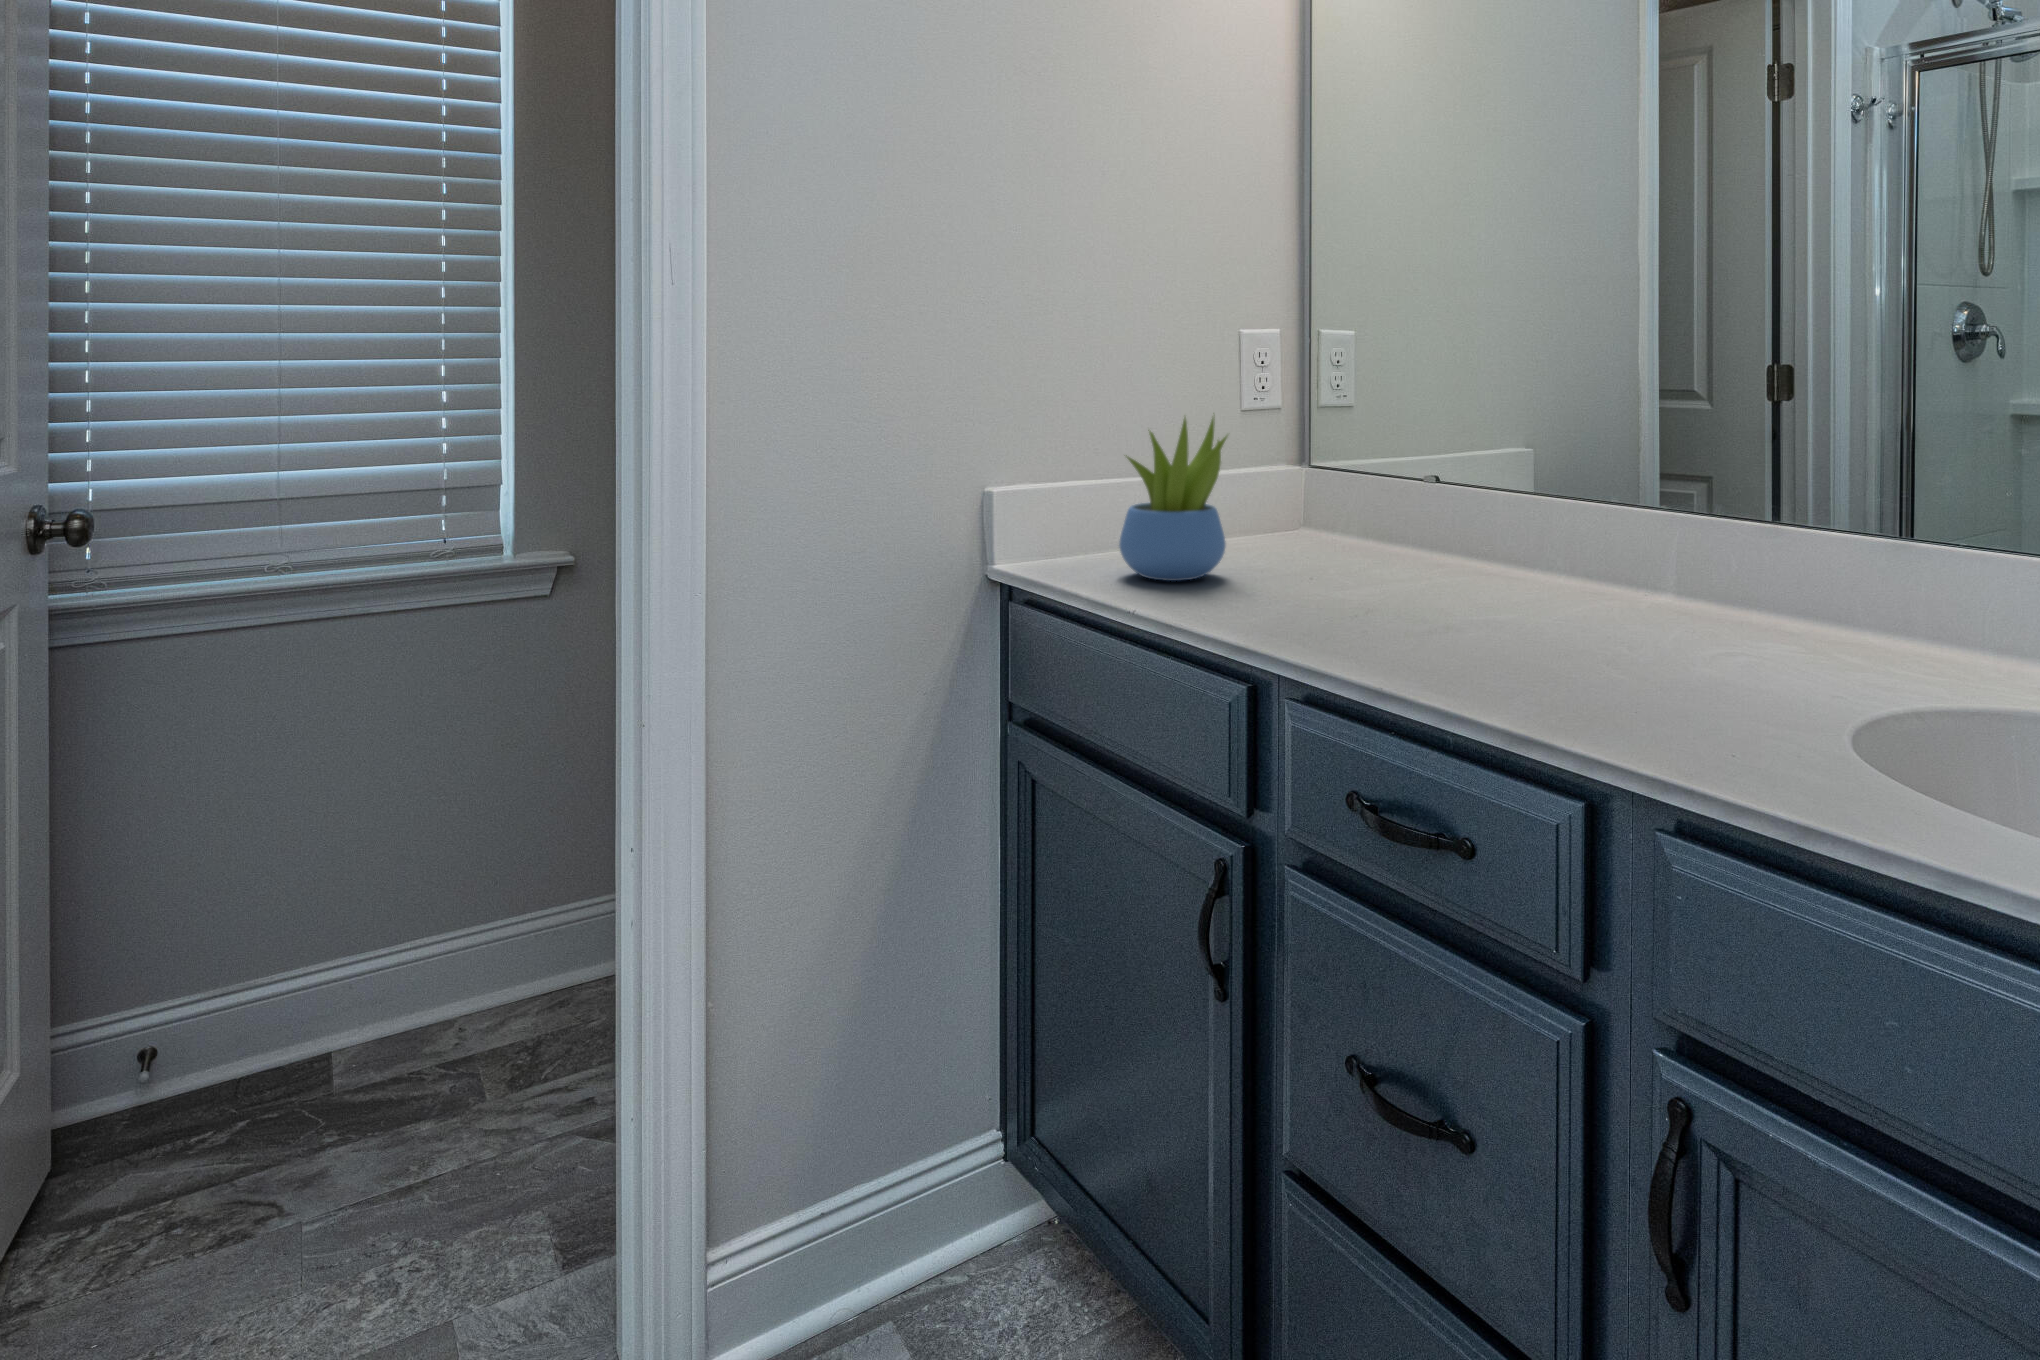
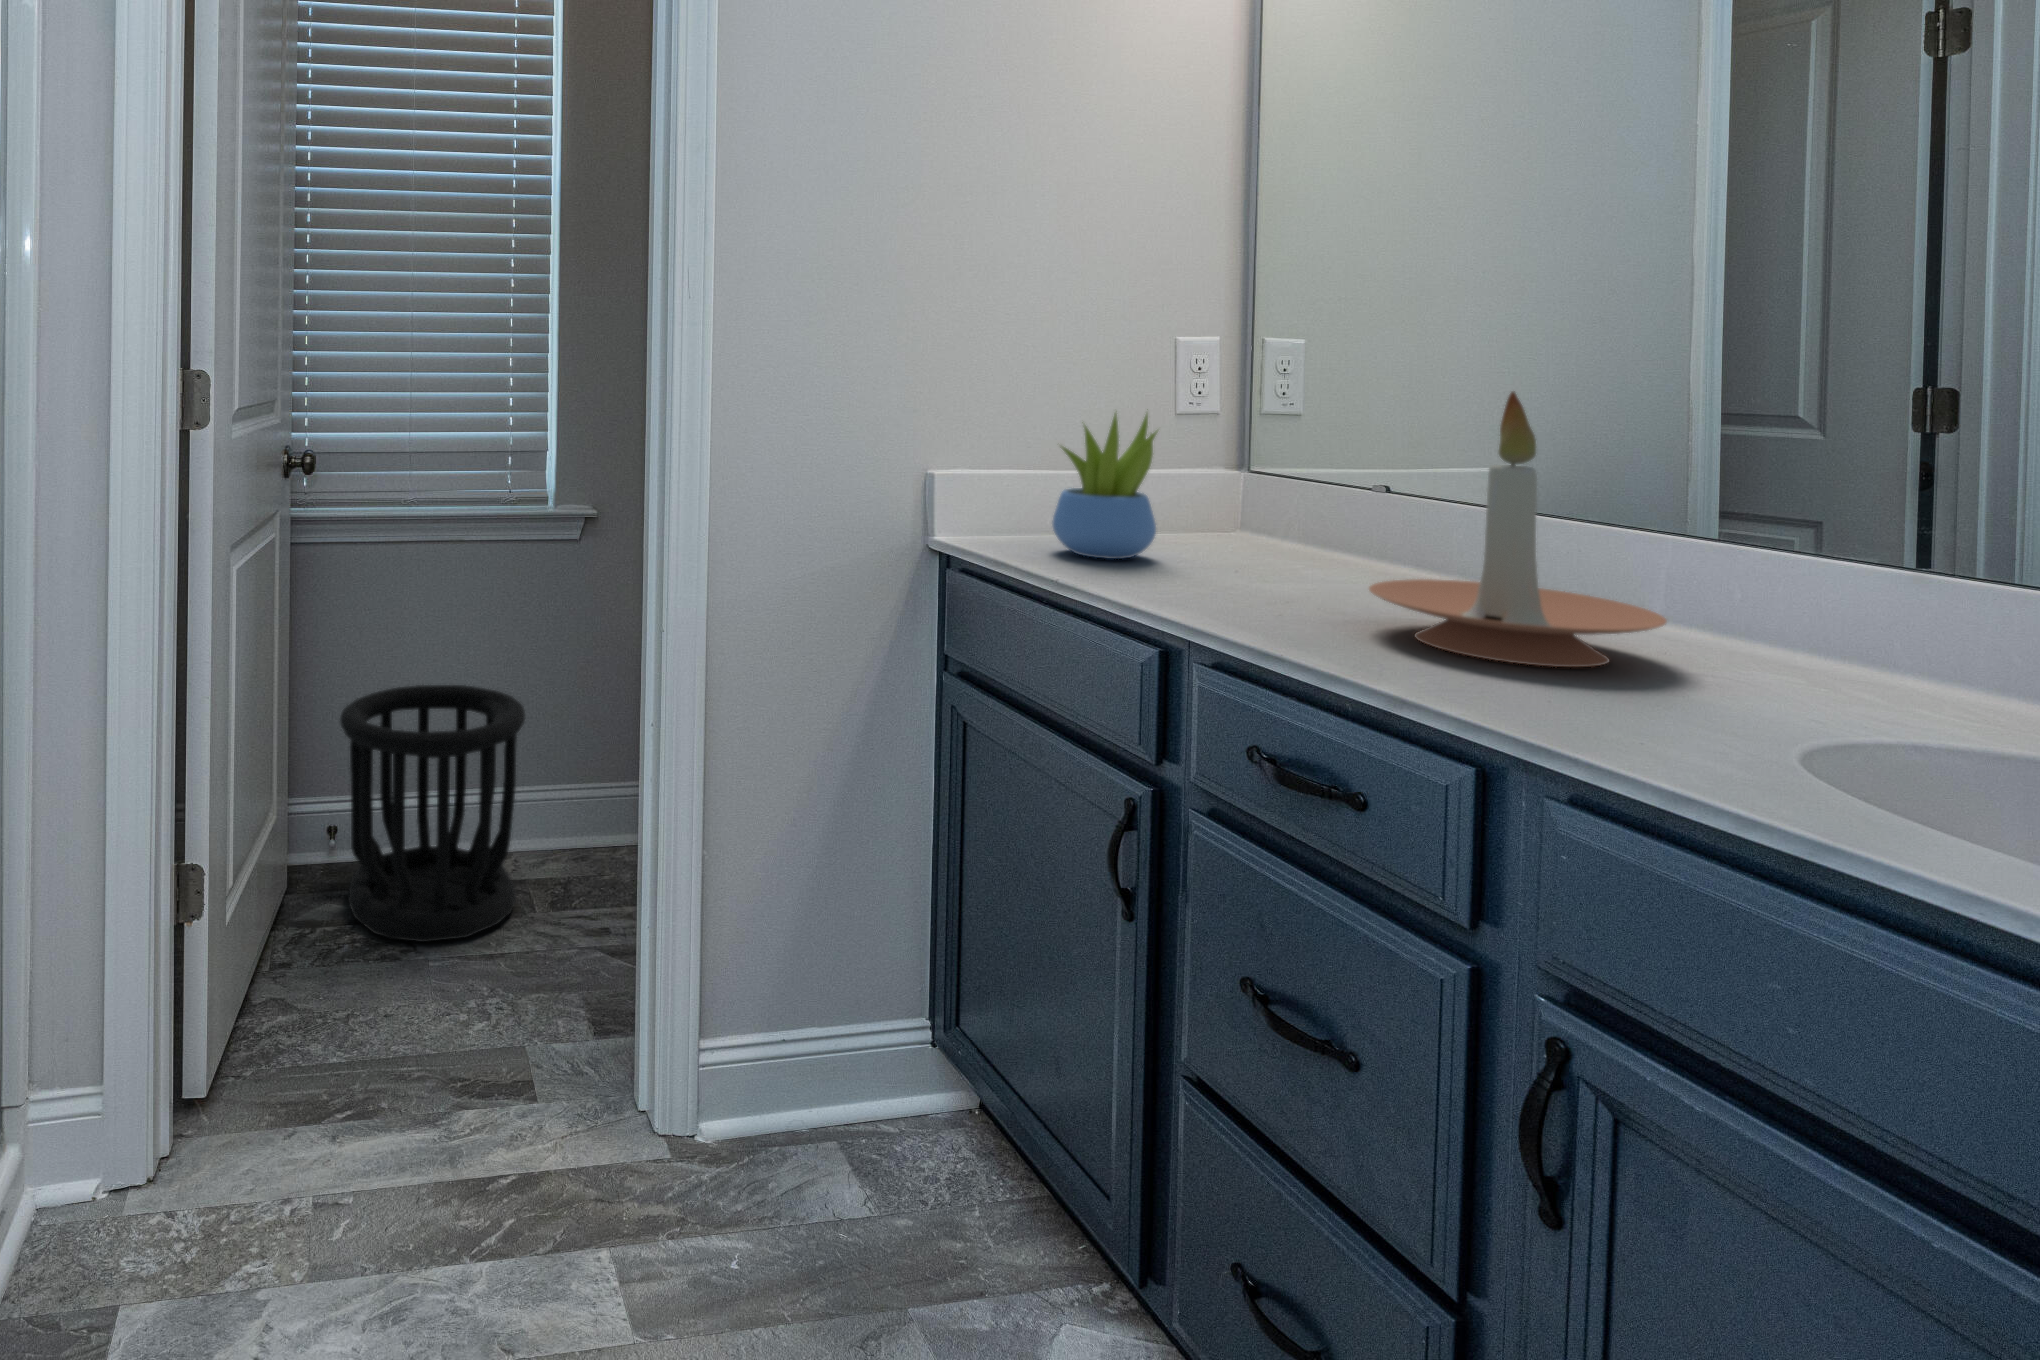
candle holder: none [1448,384,1706,668] -> present [1369,391,1667,667]
wastebasket: none [163,808,466,1192] -> present [340,685,525,942]

